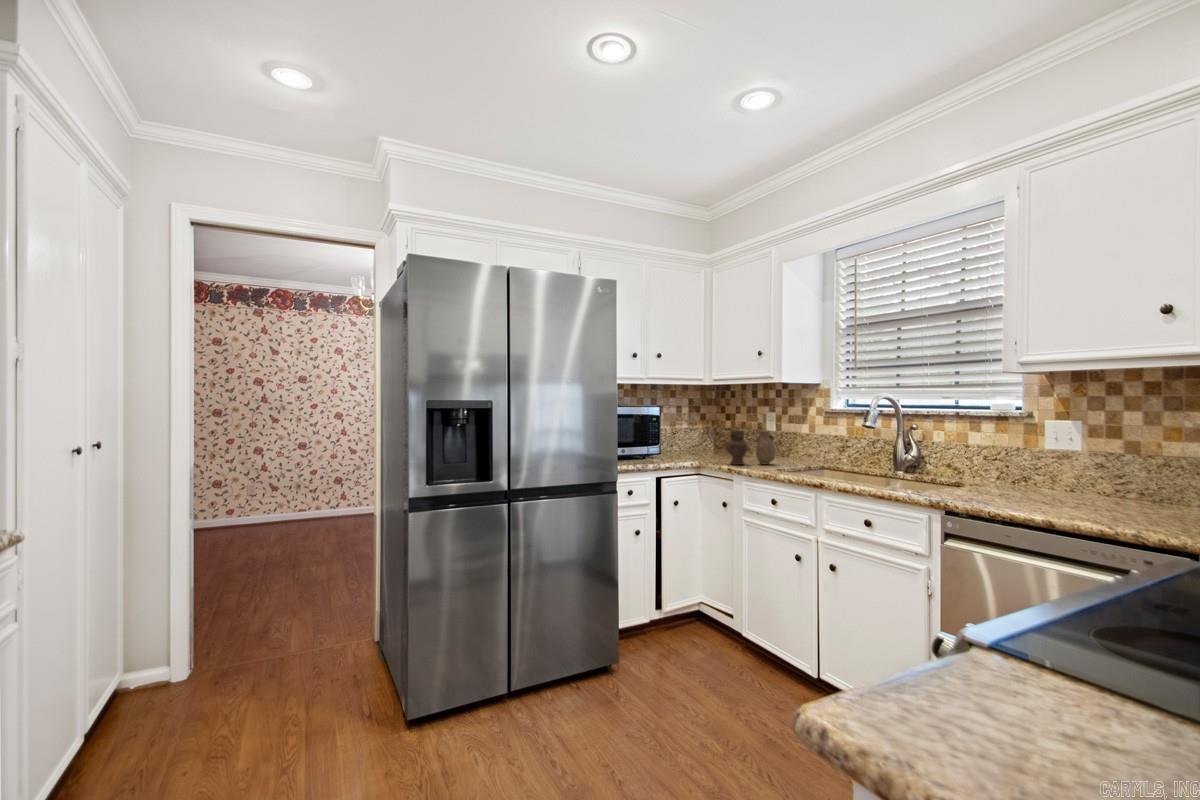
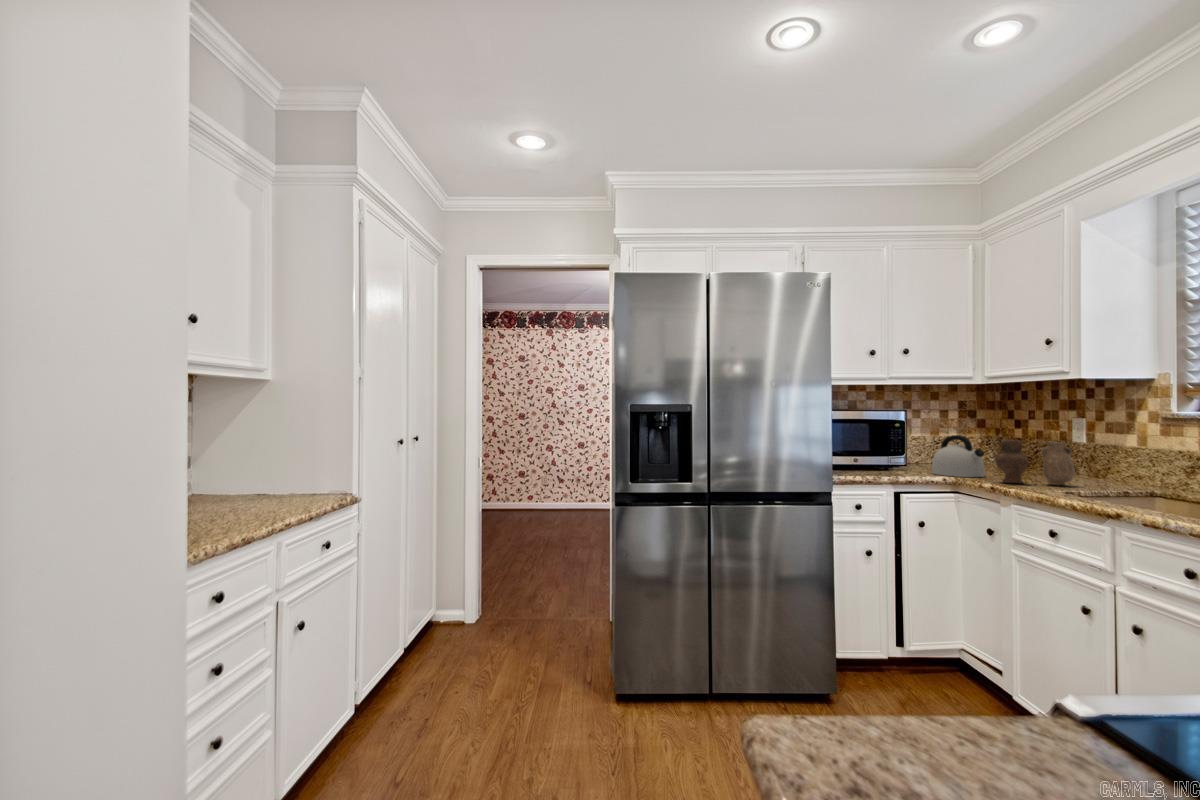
kettle: none [676,427,715,461] -> present [932,435,985,477]

